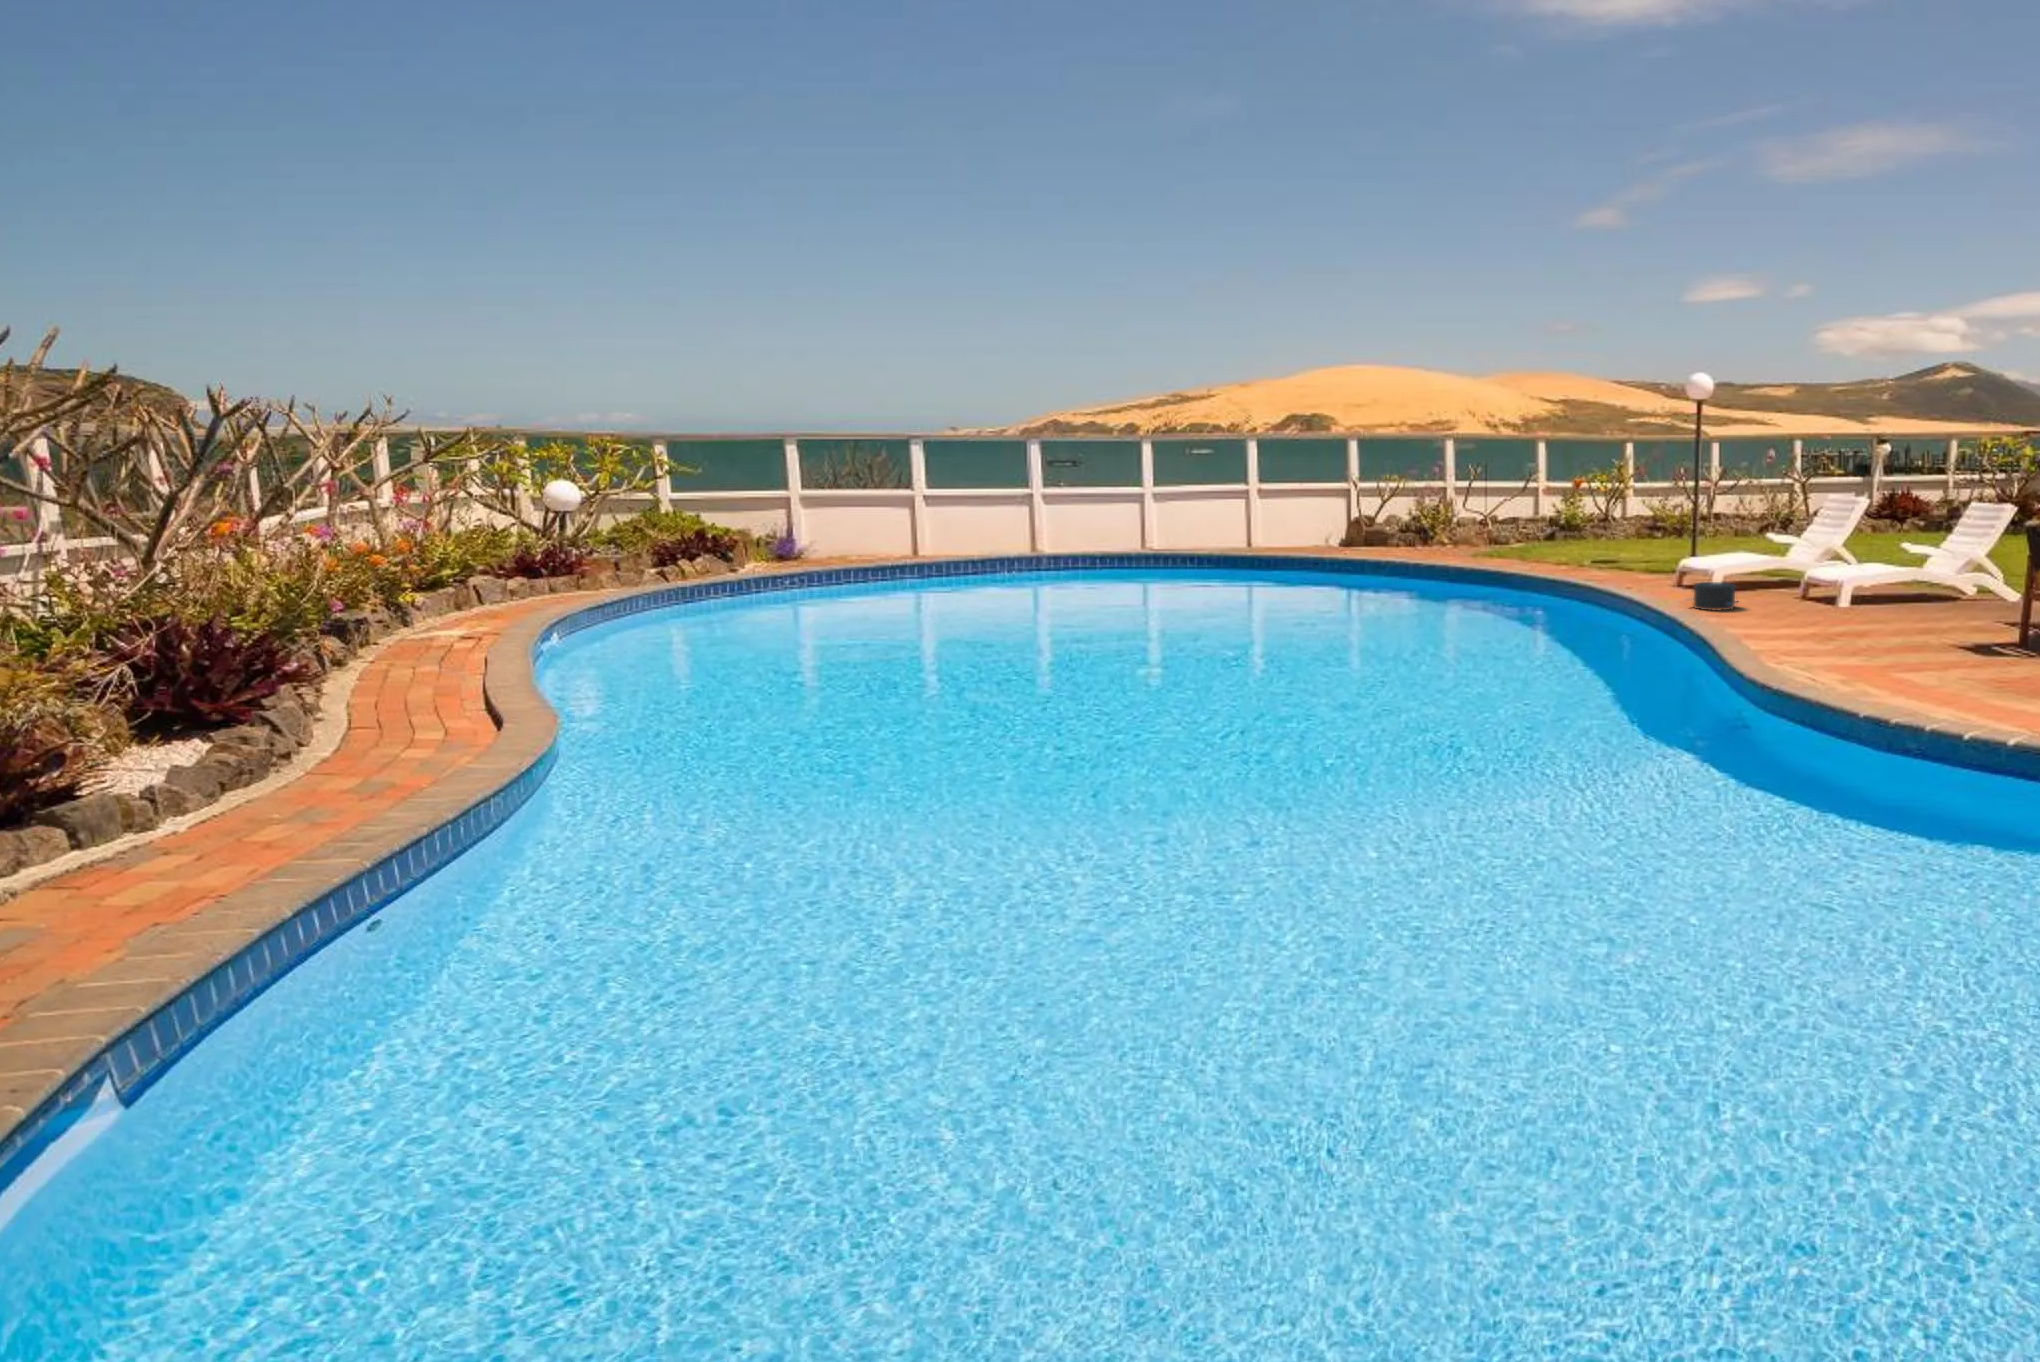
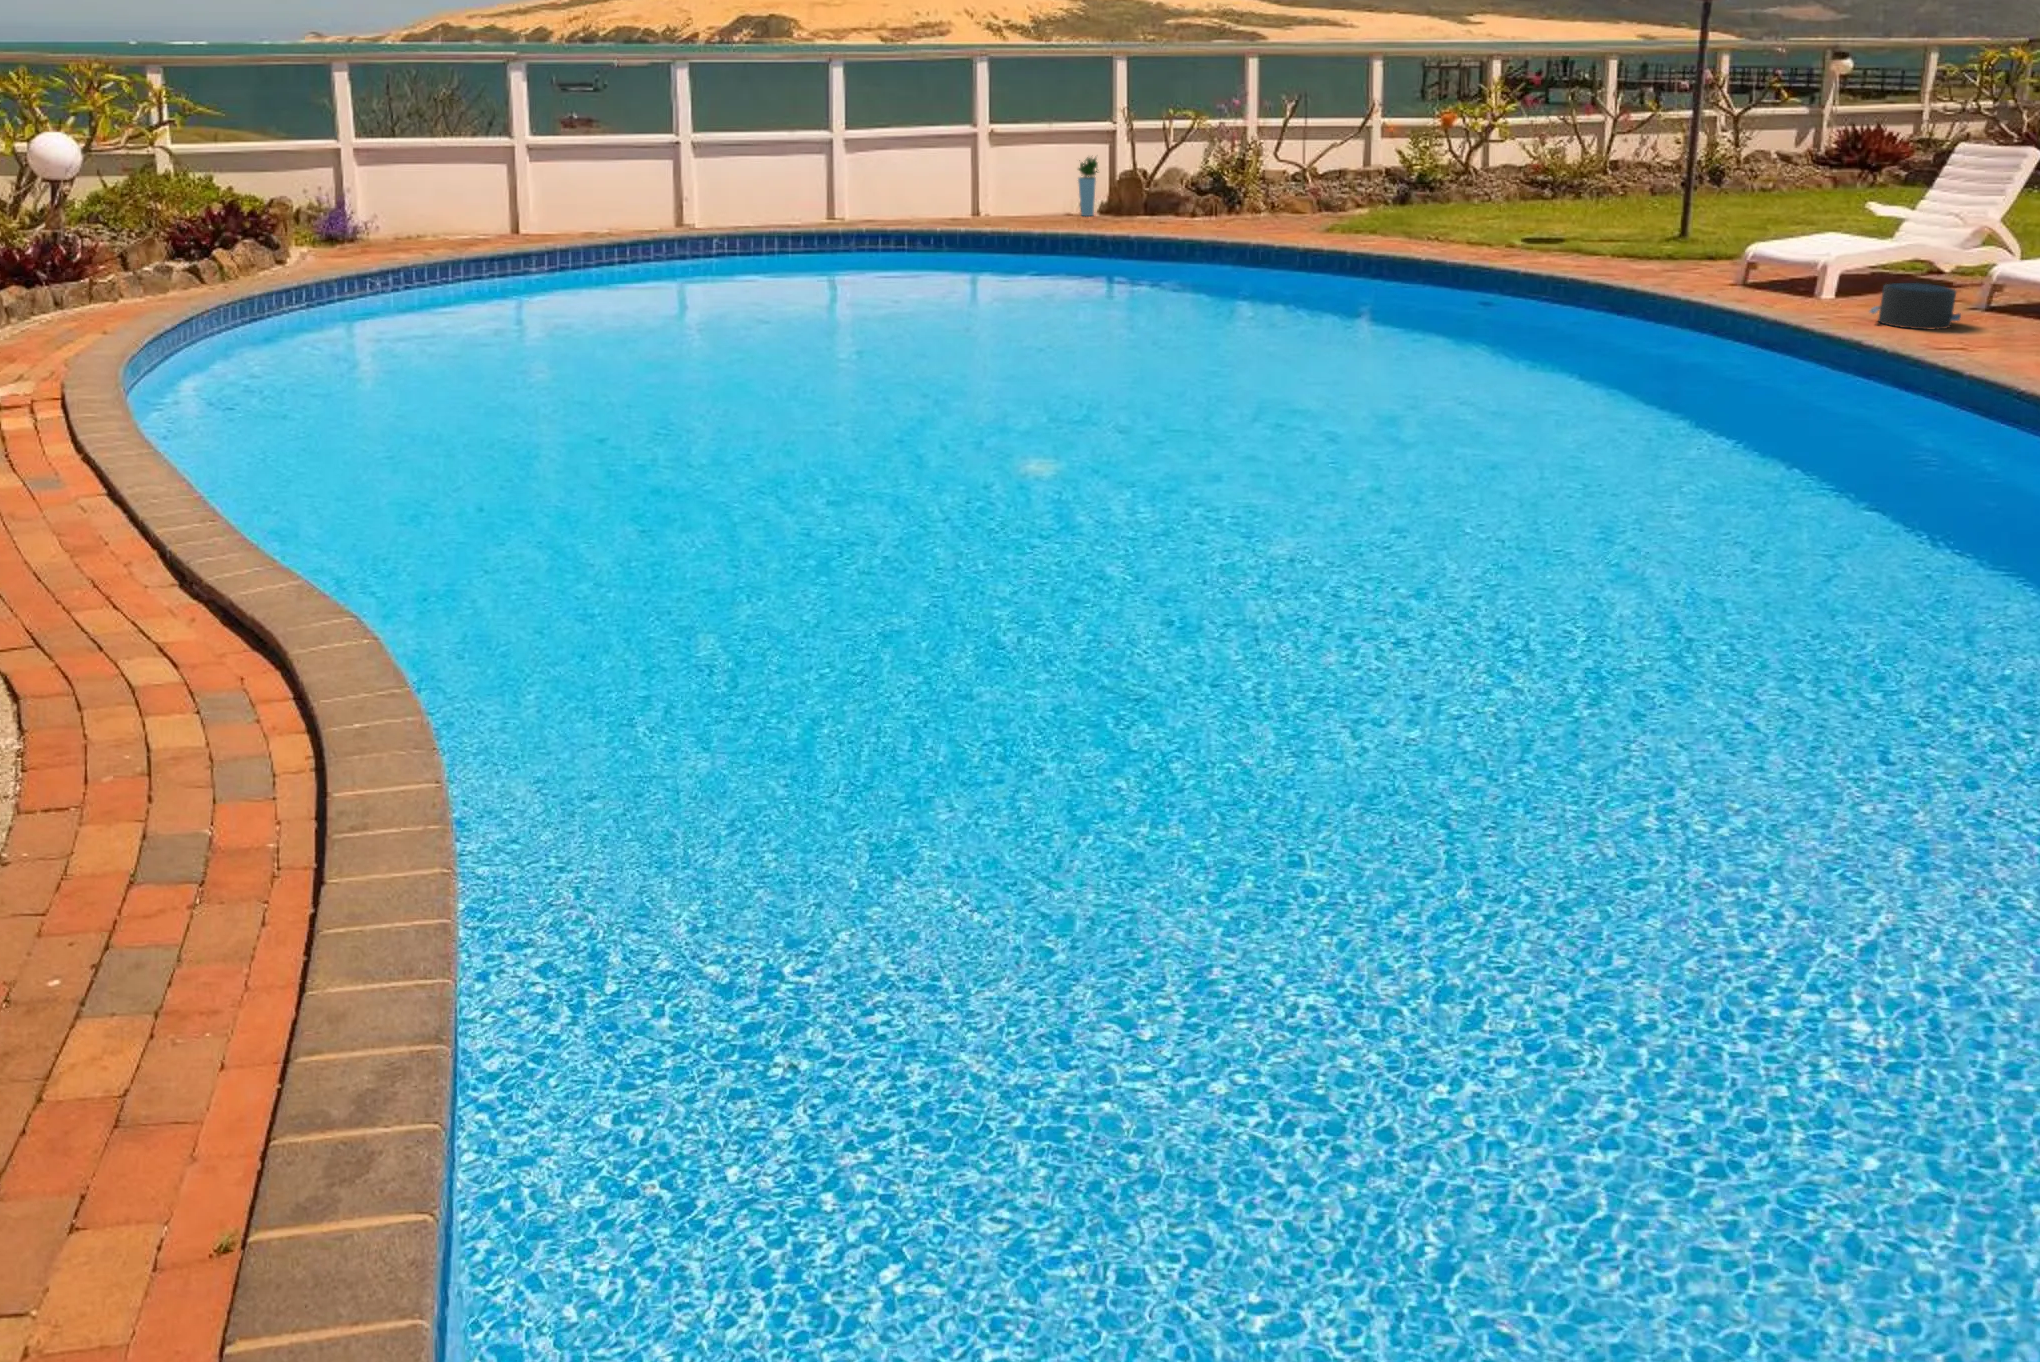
planter: none [1318,506,1336,548] -> present [1078,157,1098,216]

